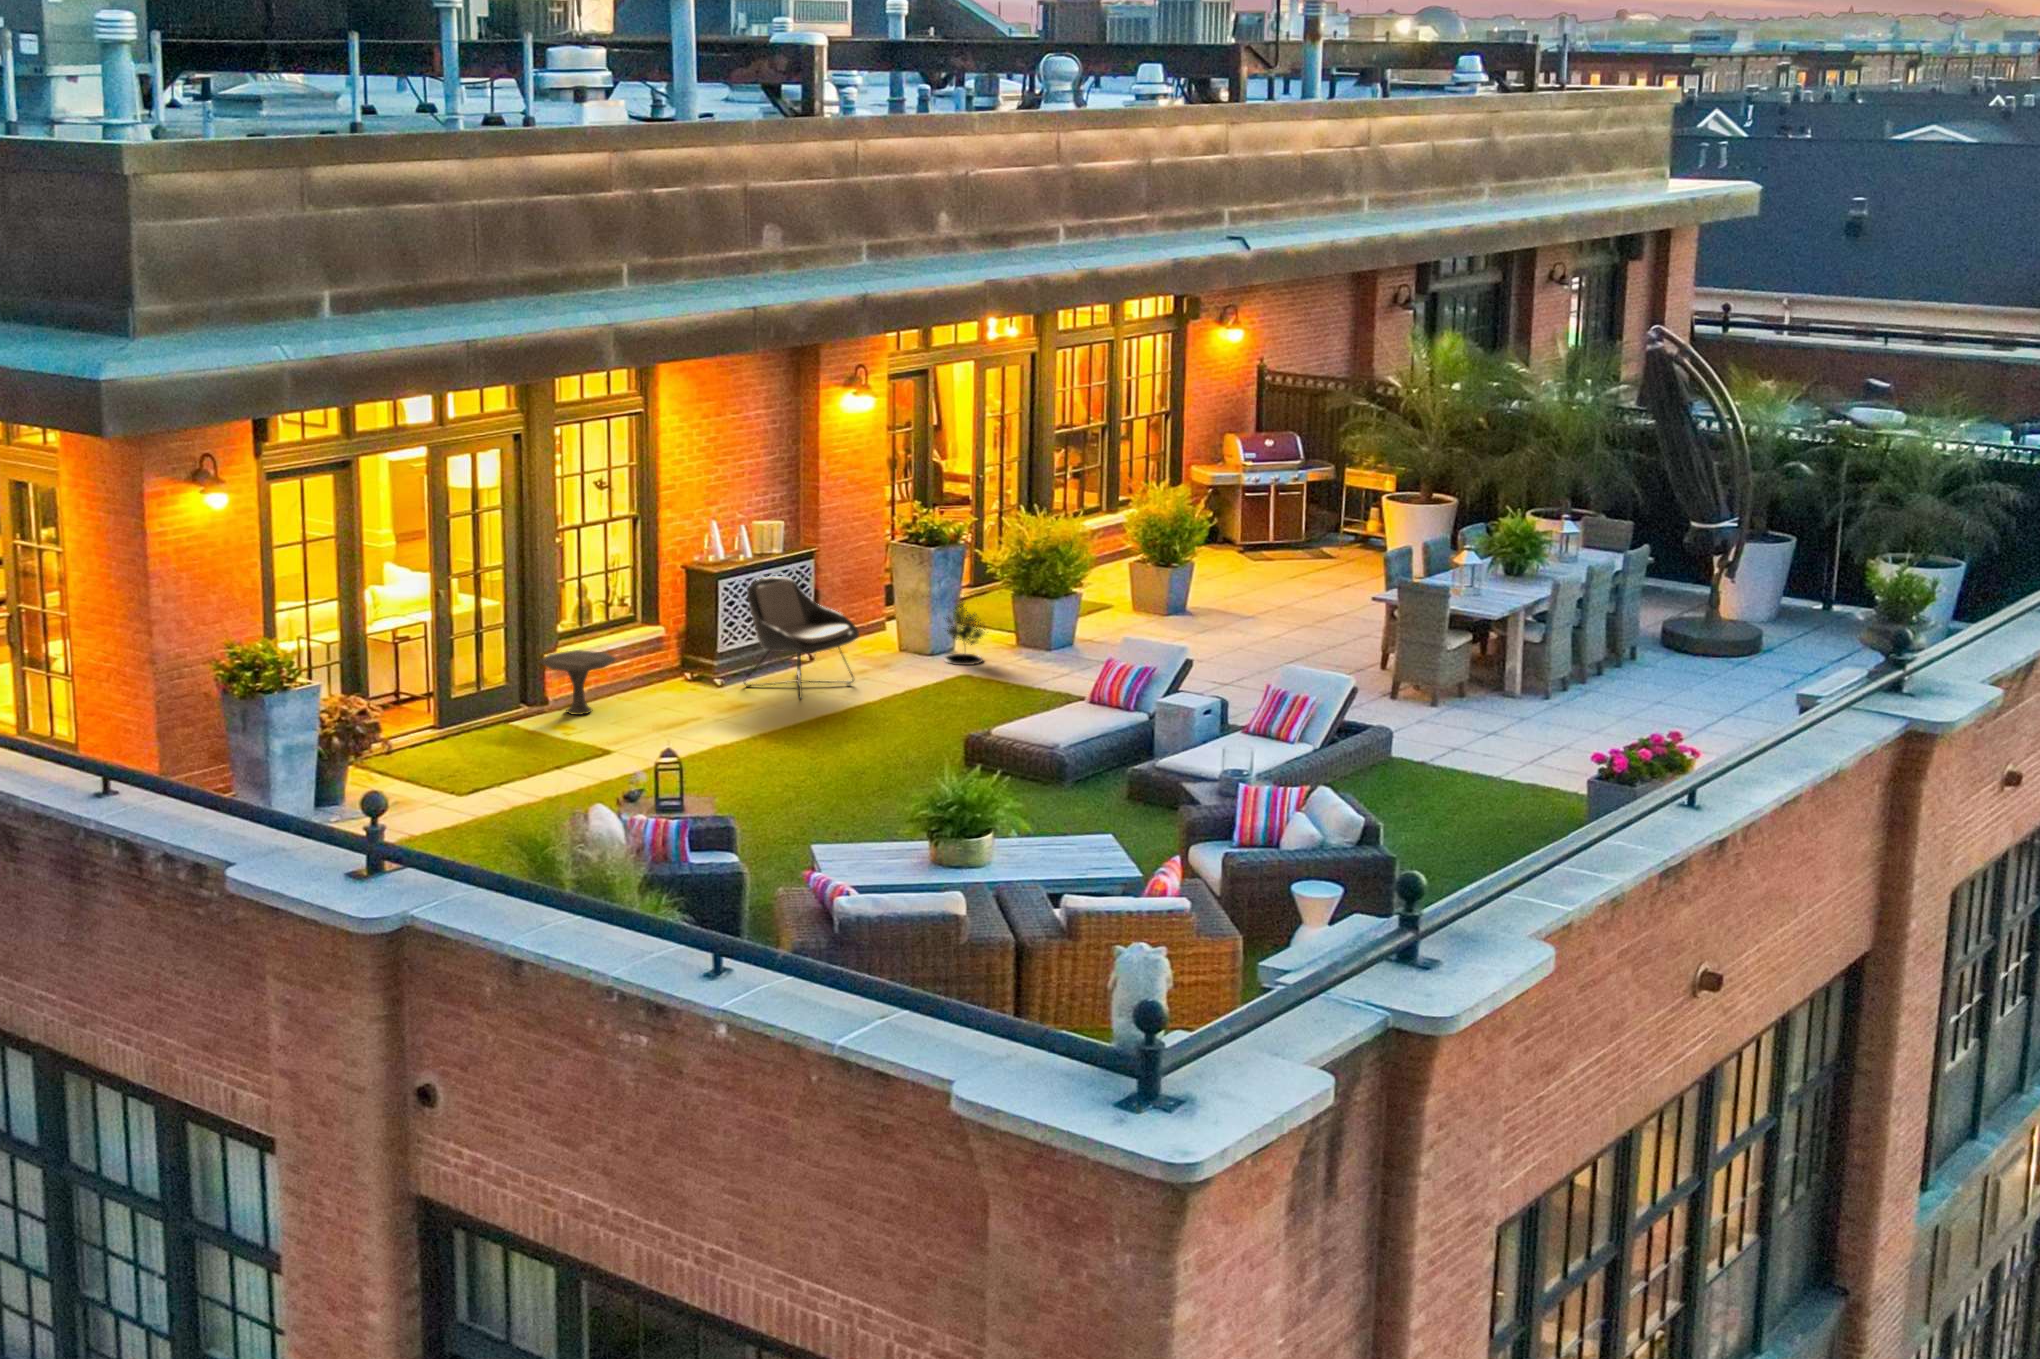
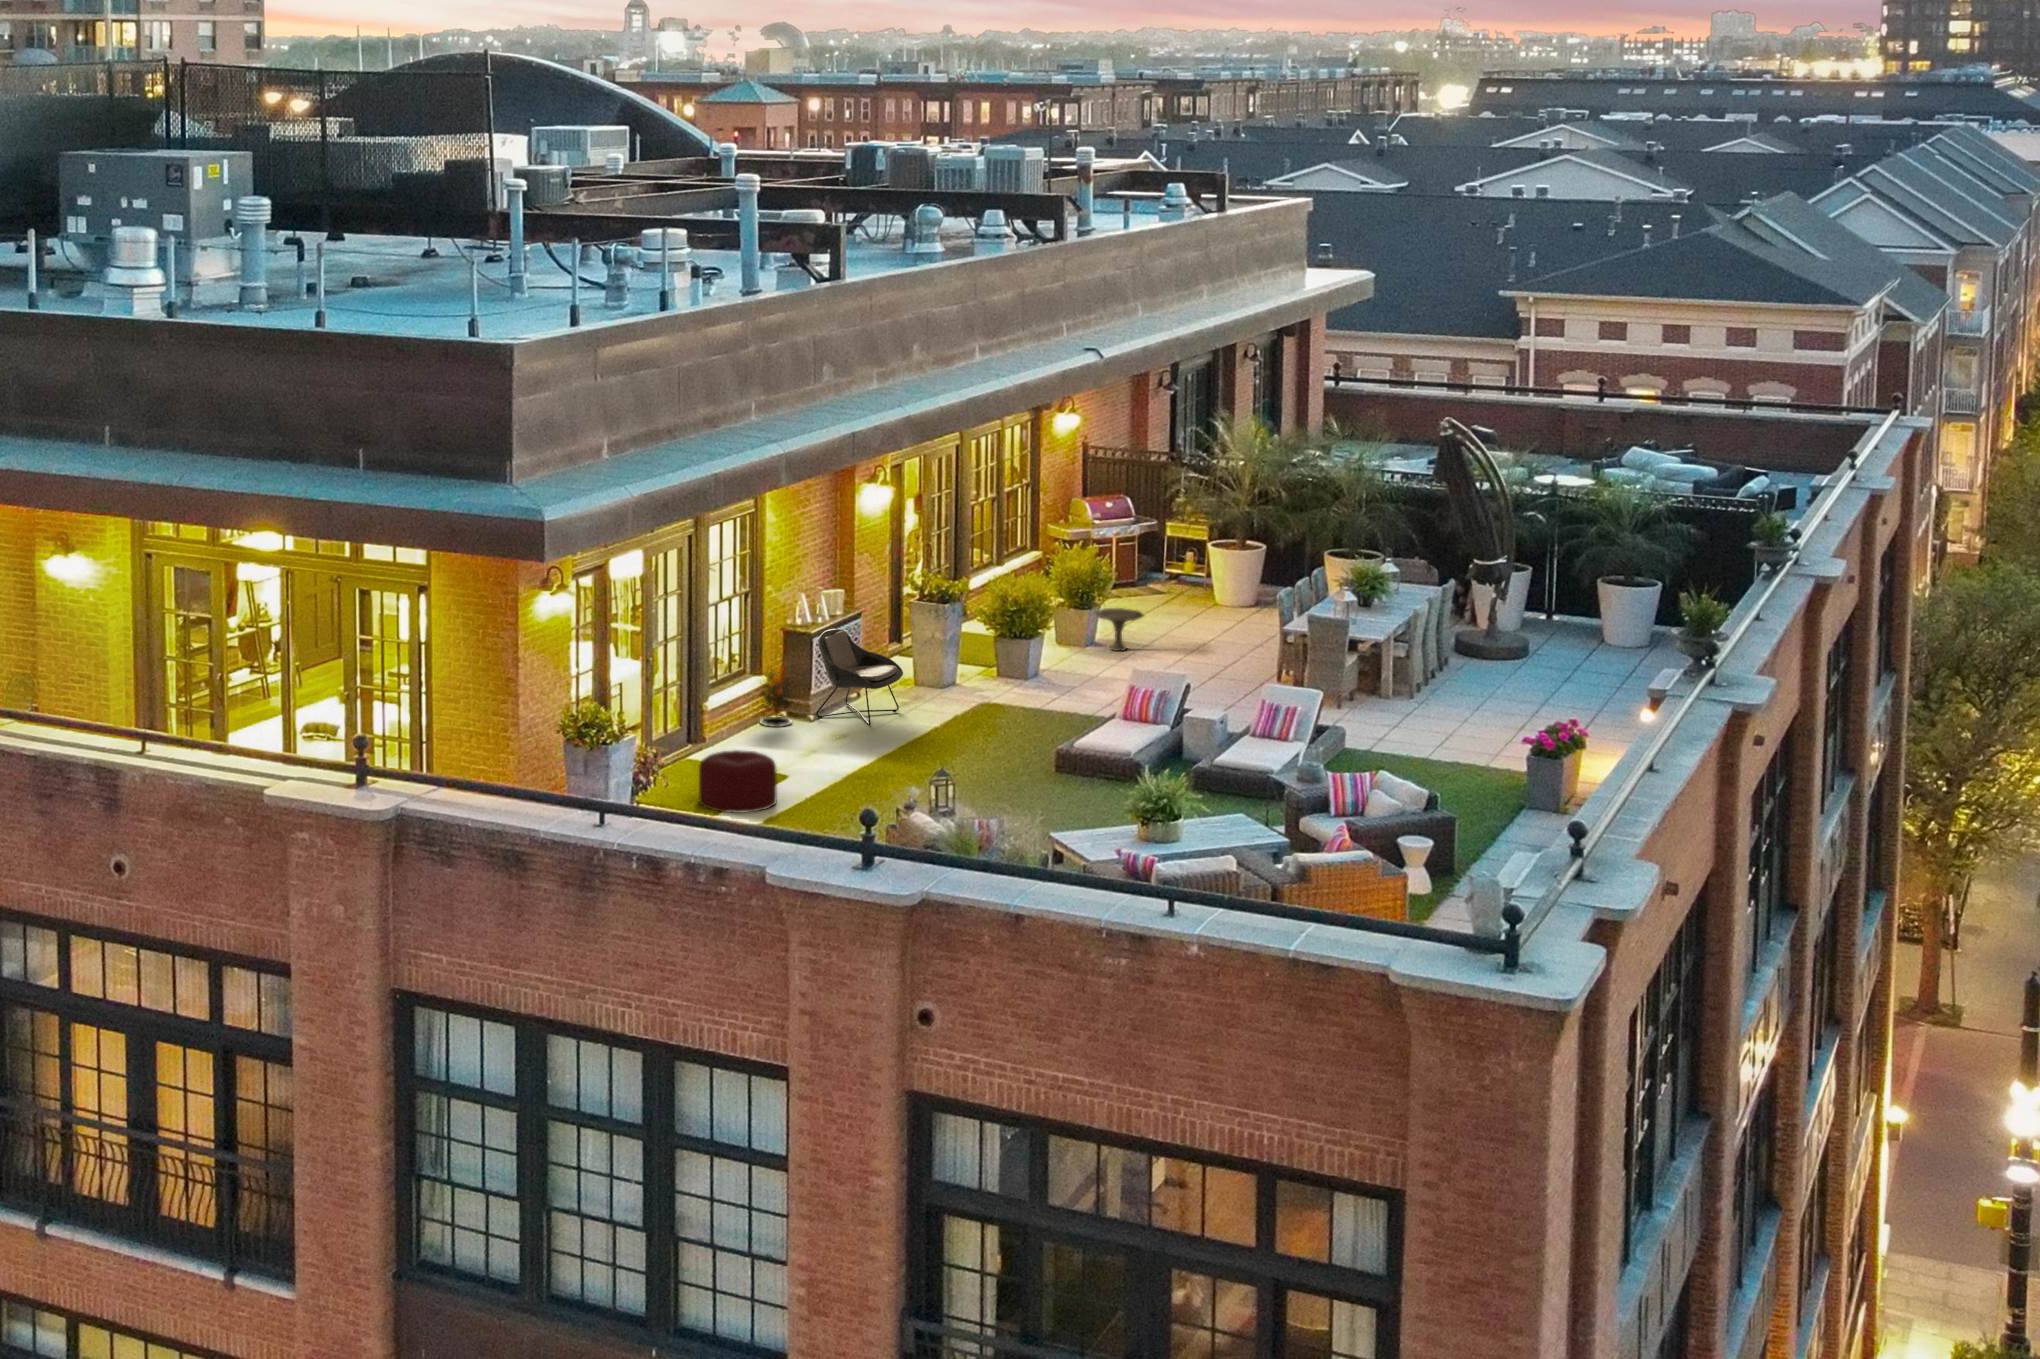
potted tree: present [944,601,985,665] -> present [760,669,792,727]
side table: present [539,650,616,715] -> present [1095,608,1144,651]
ottoman: none [479,720,582,799] -> present [699,750,777,813]

